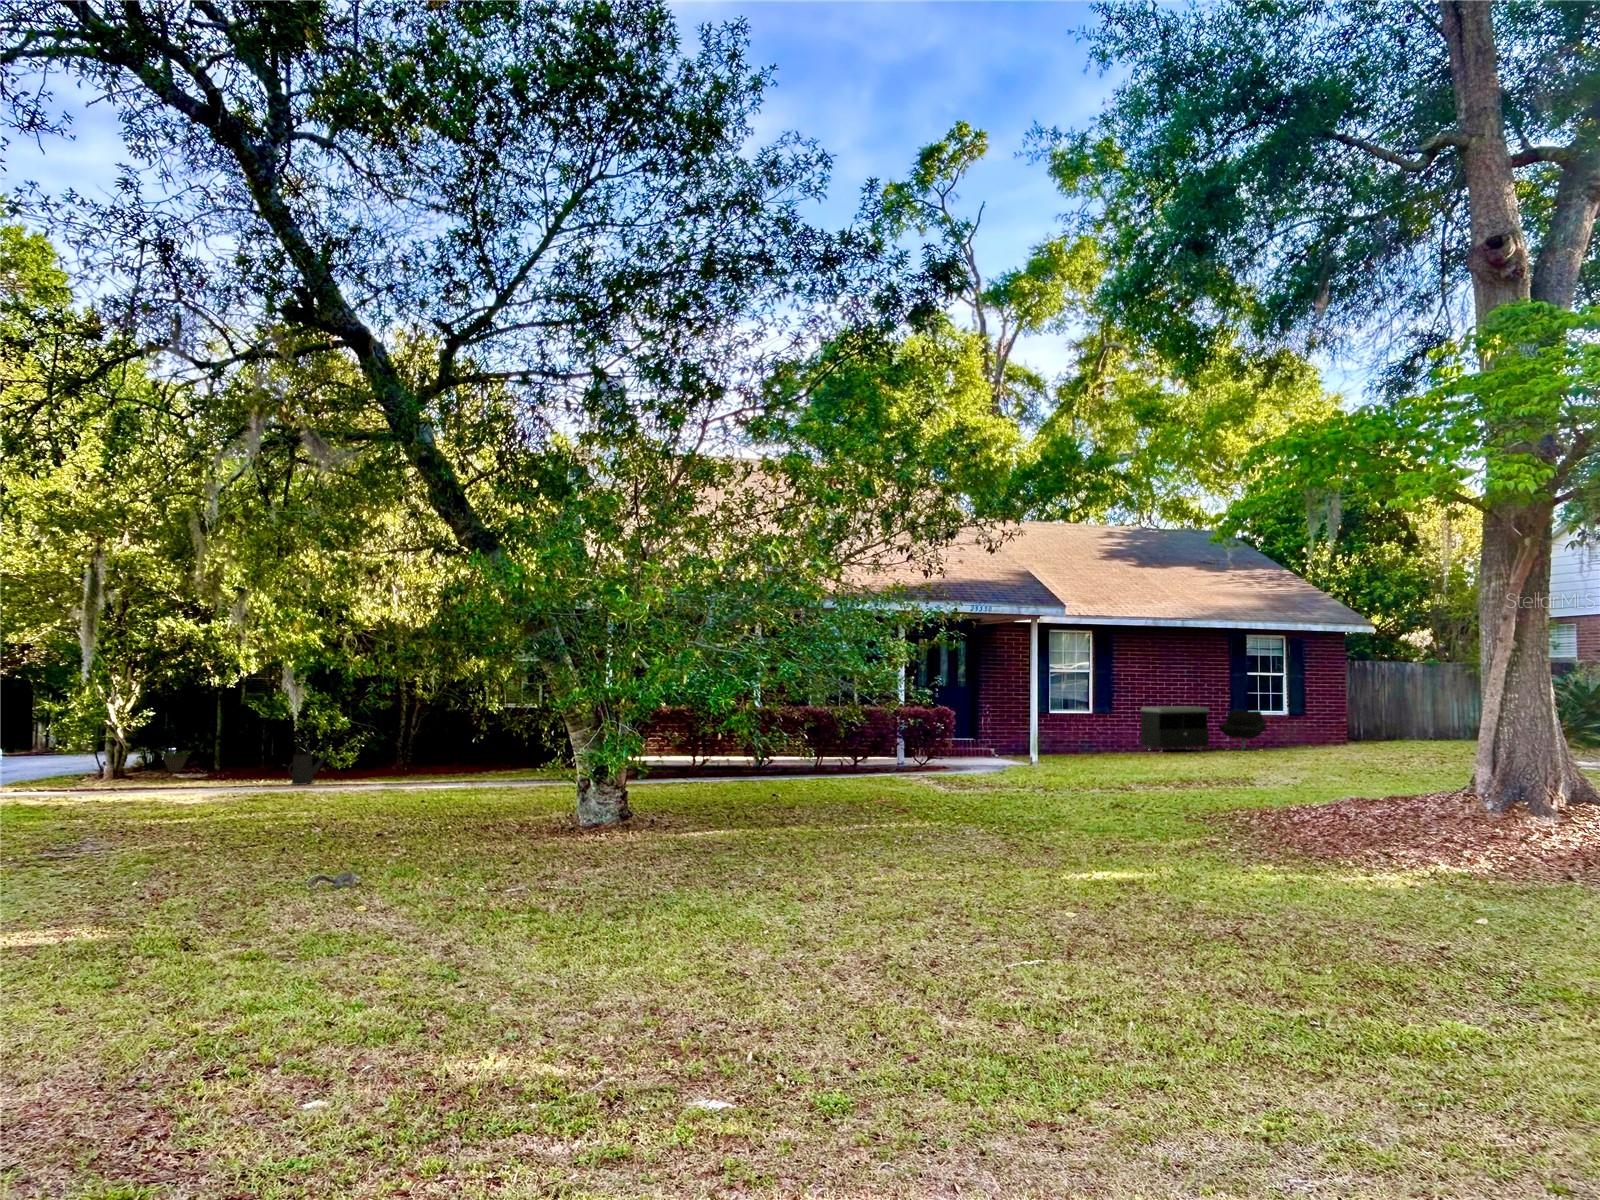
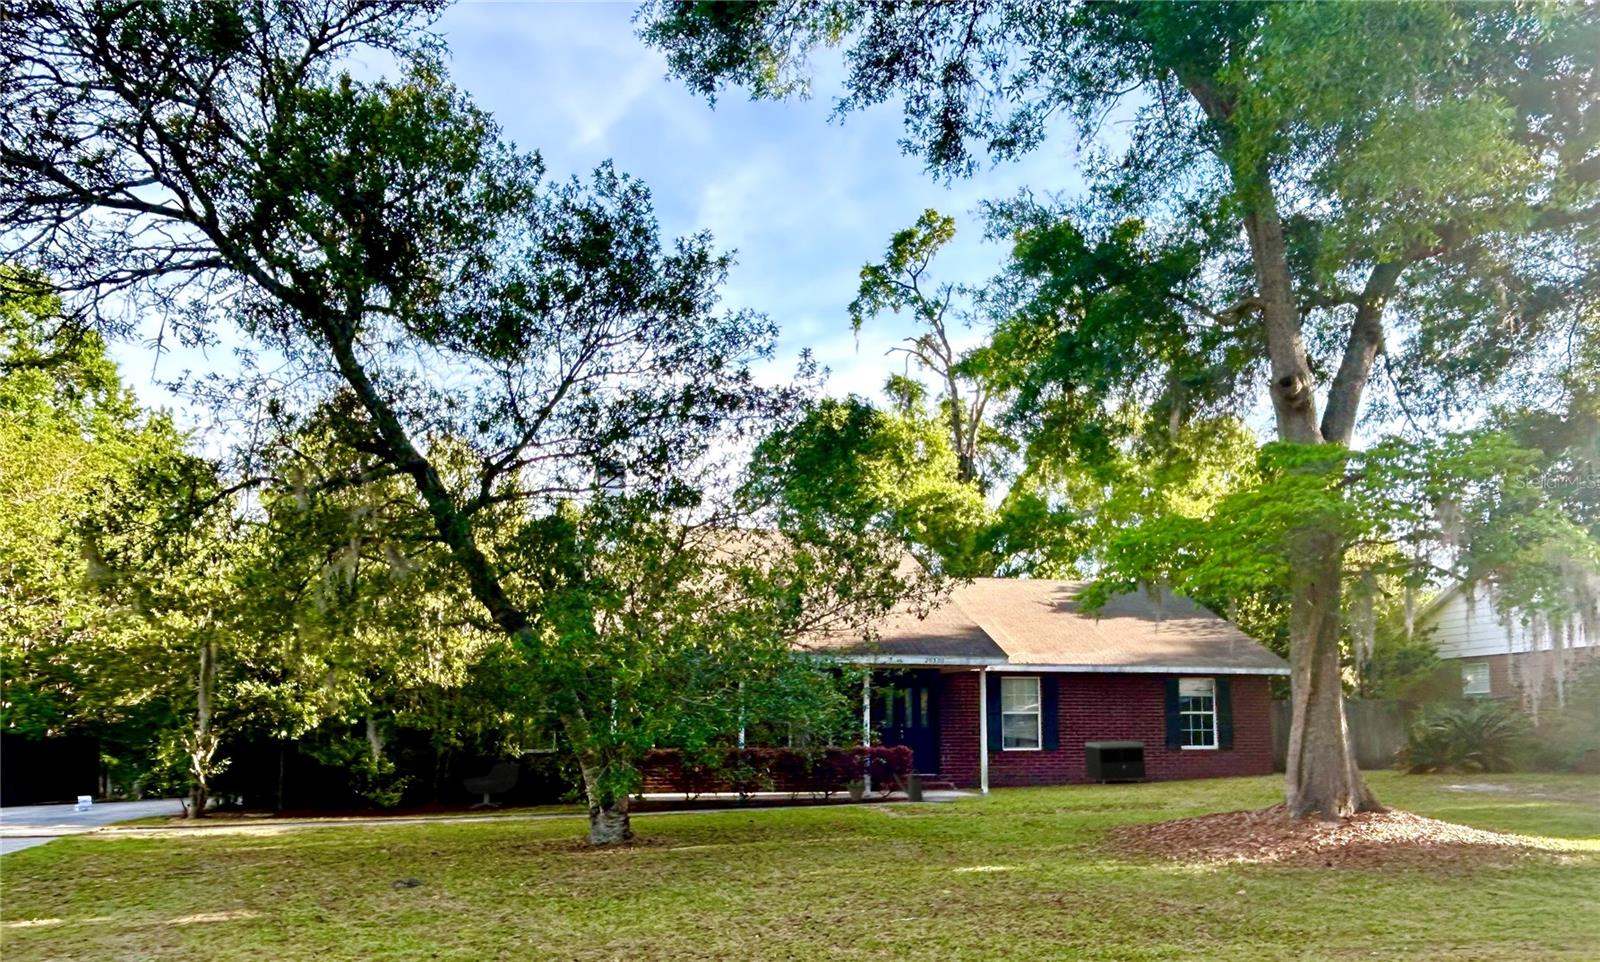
lounge chair: present [1218,710,1266,751] -> present [464,764,518,804]
watering can: present [288,744,330,785] -> present [894,770,925,802]
decorative plant: present [159,751,190,772] -> present [846,780,869,801]

